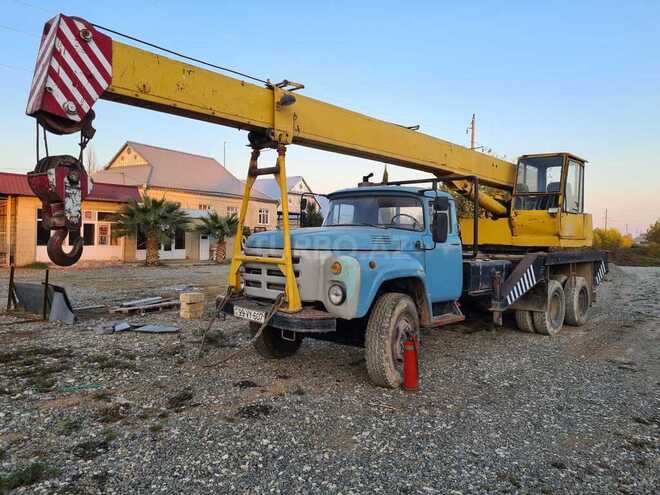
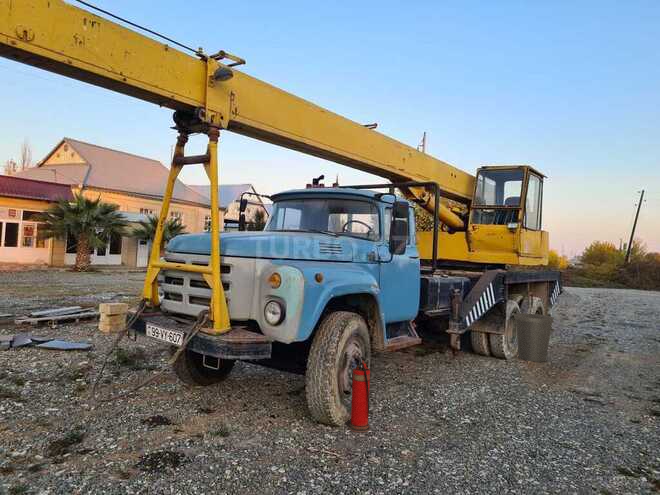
trash can: none [556,291,596,337] -> present [514,313,554,362]

